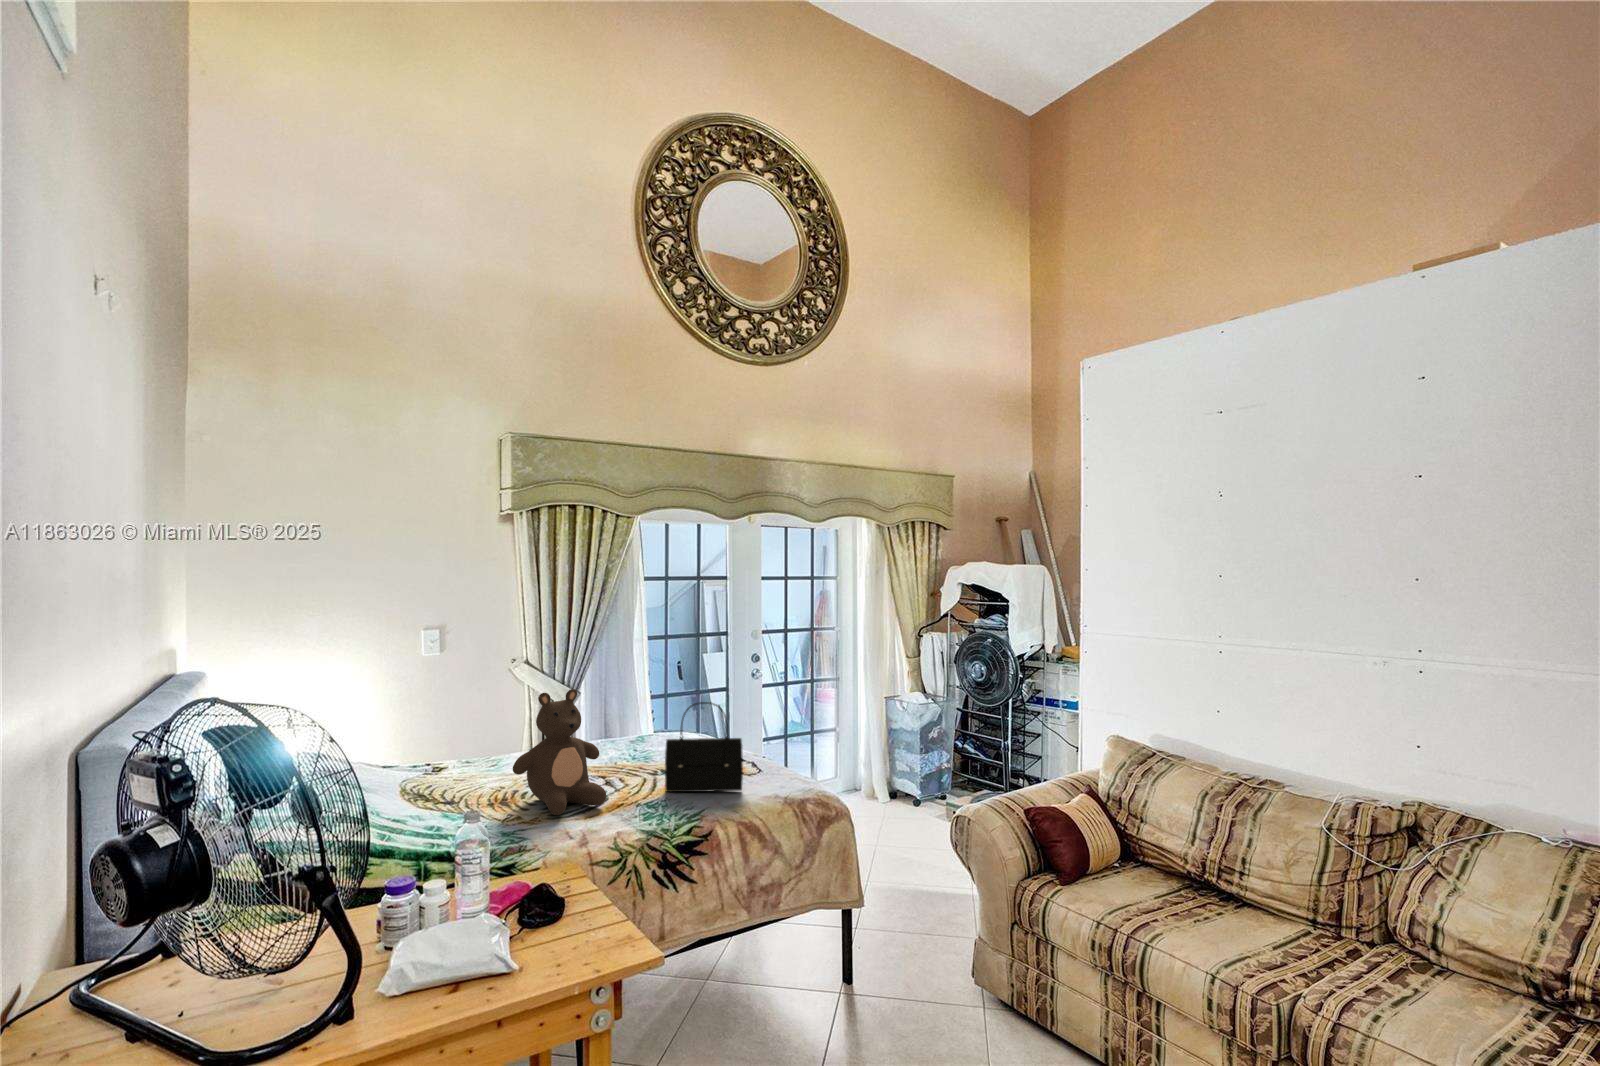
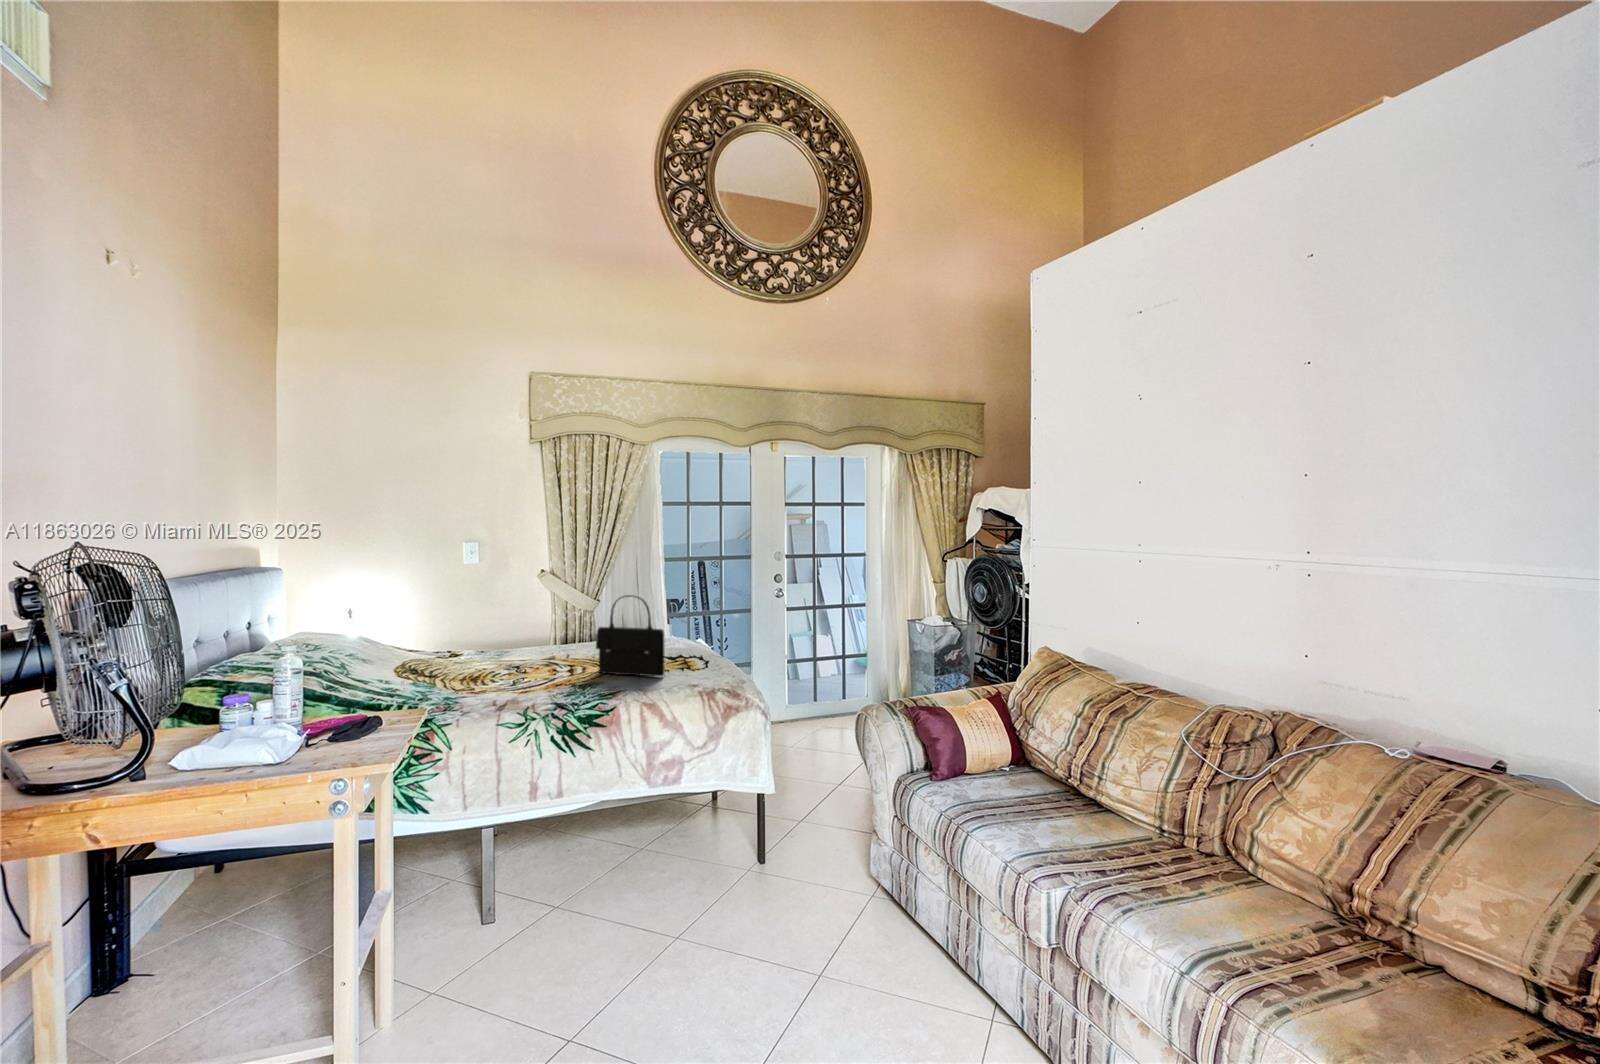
teddy bear: present [513,689,606,815] -> none [461,579,546,682]

